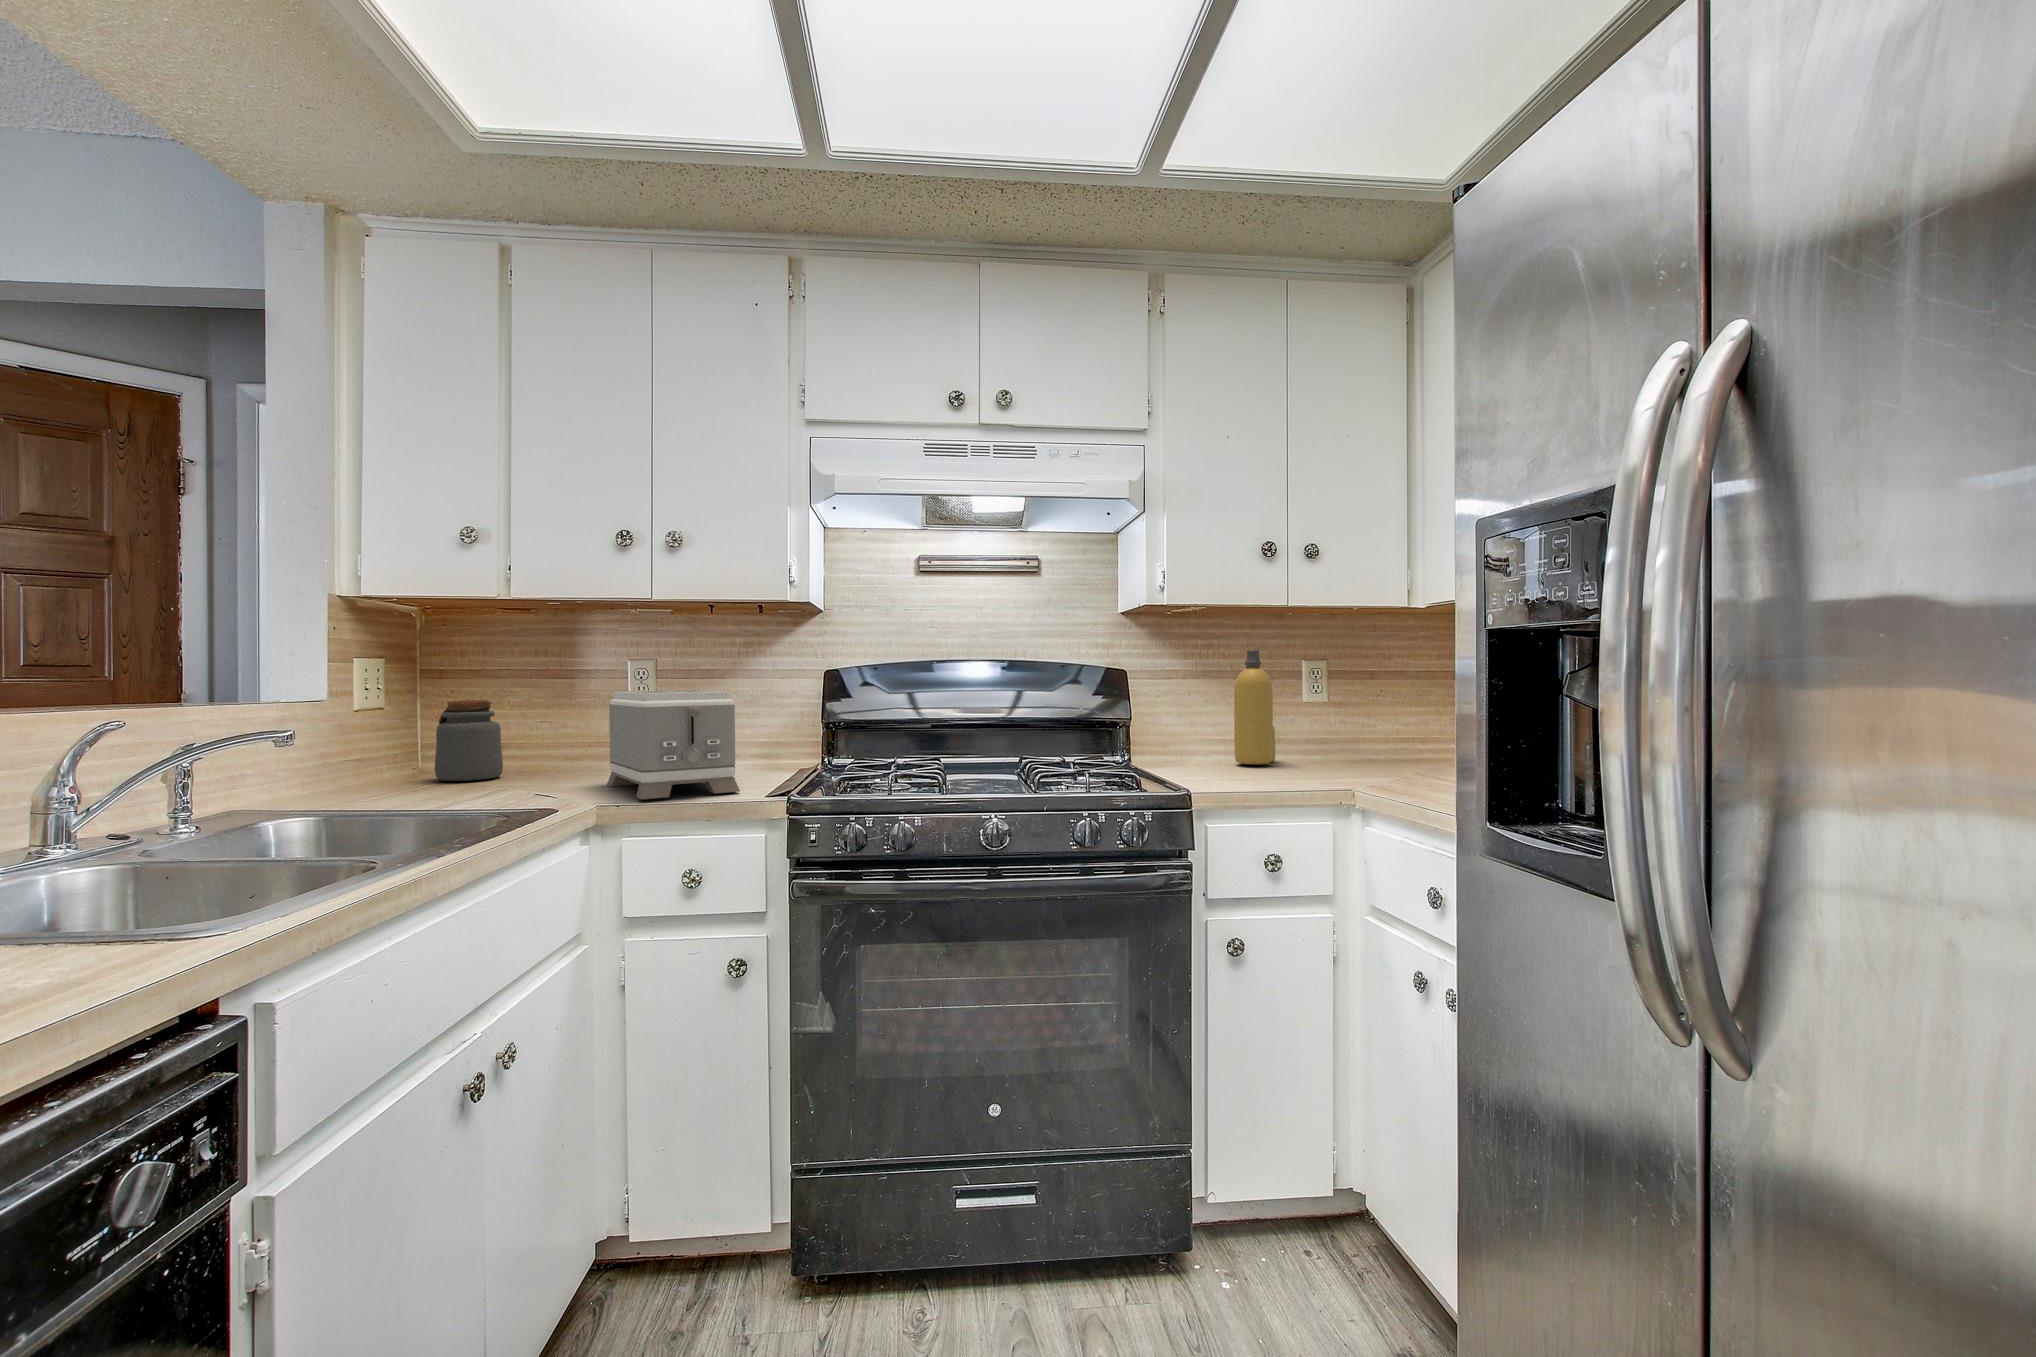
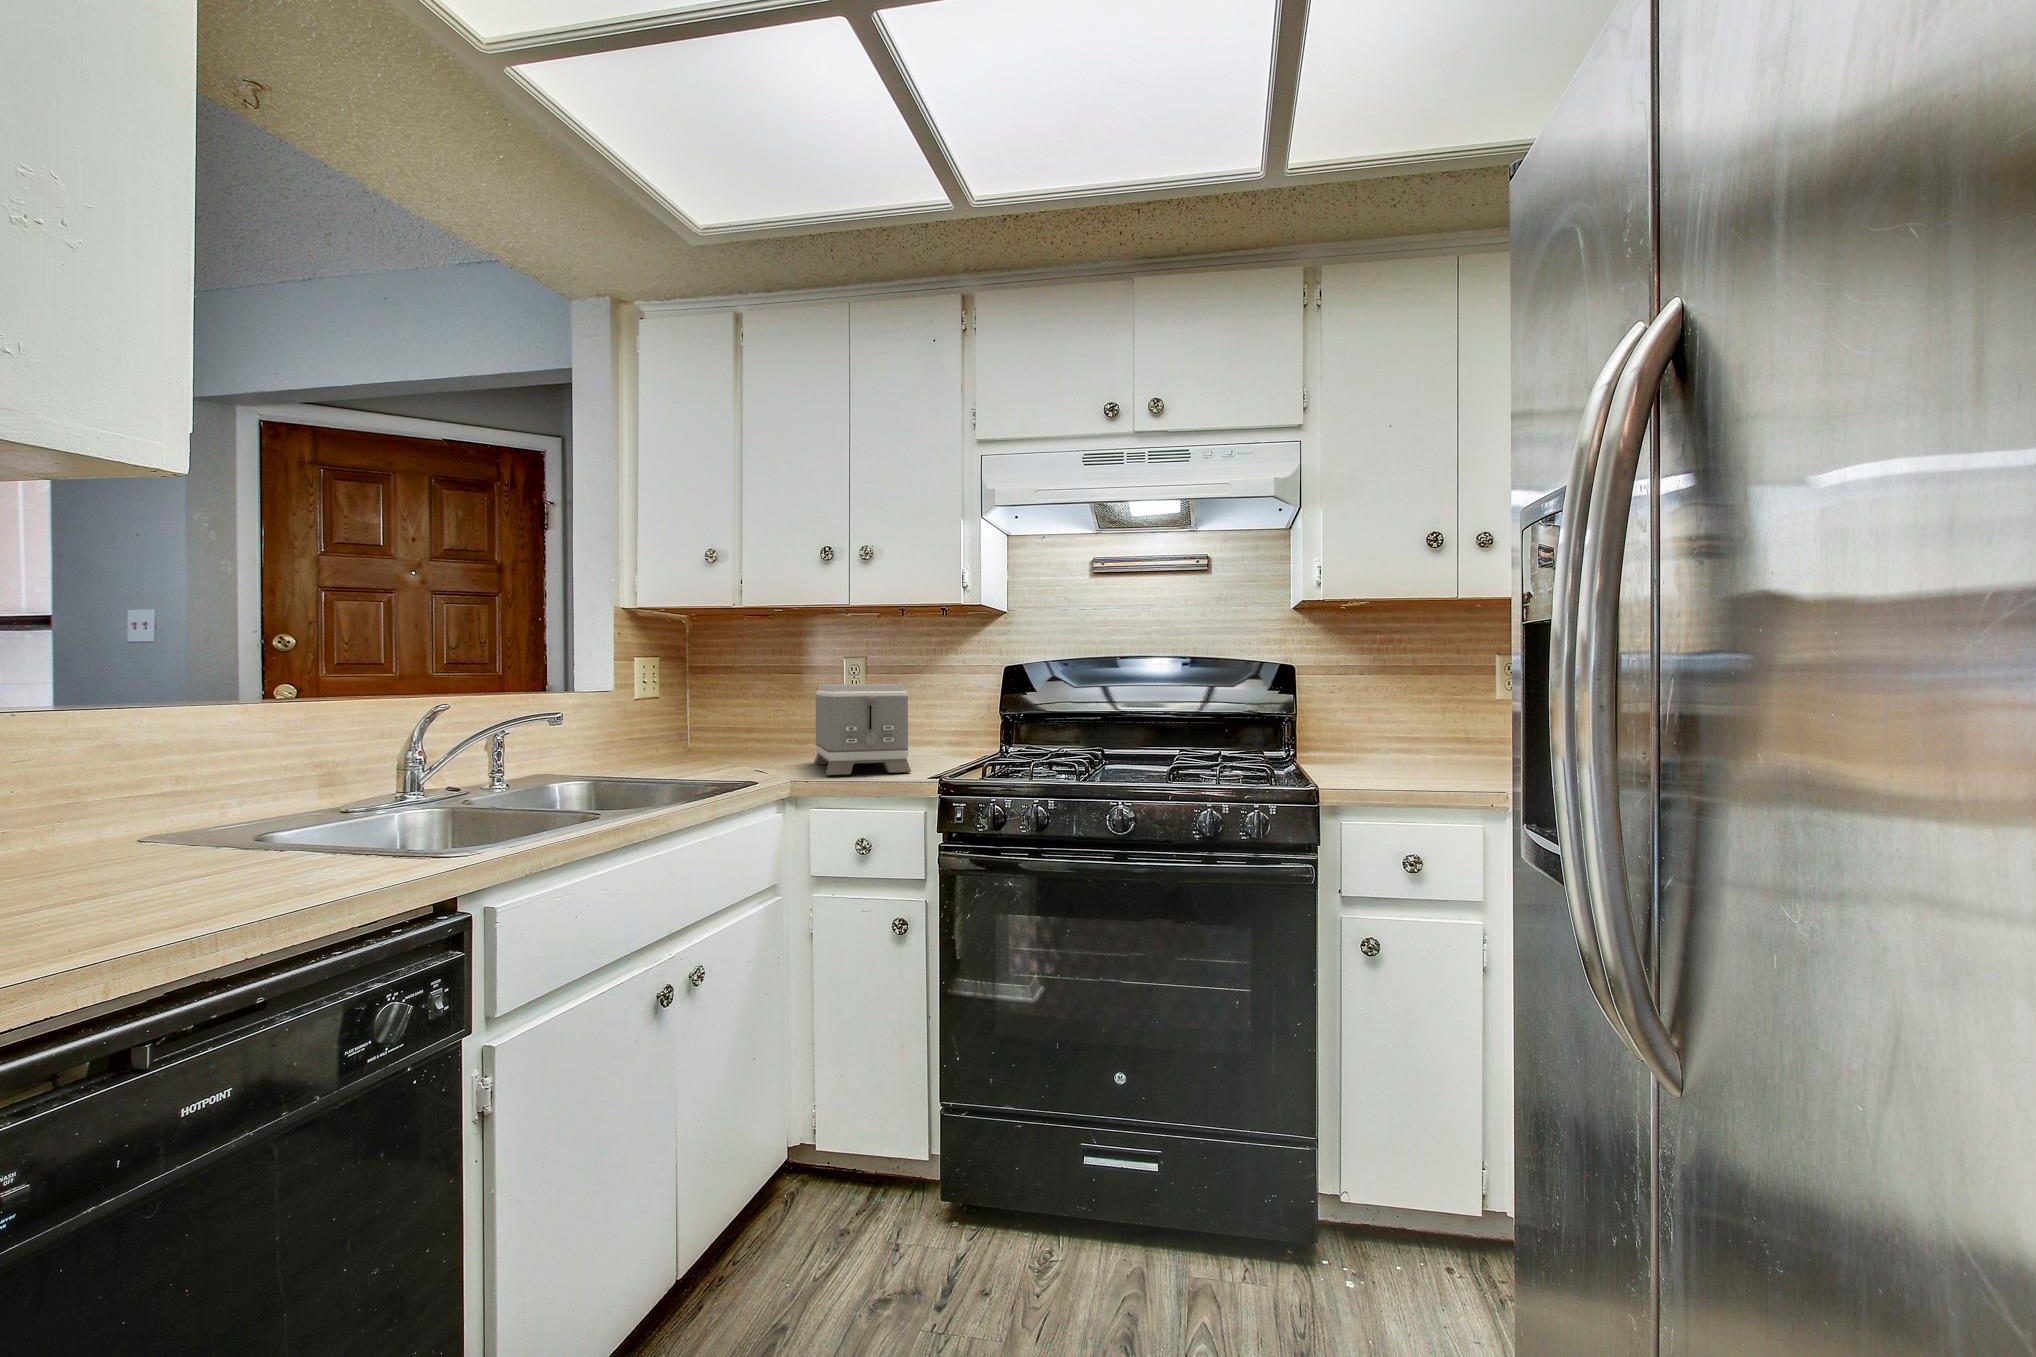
bottle: present [1234,651,1275,765] -> none [1399,648,1447,764]
jar: present [435,700,503,781] -> none [691,691,742,756]

